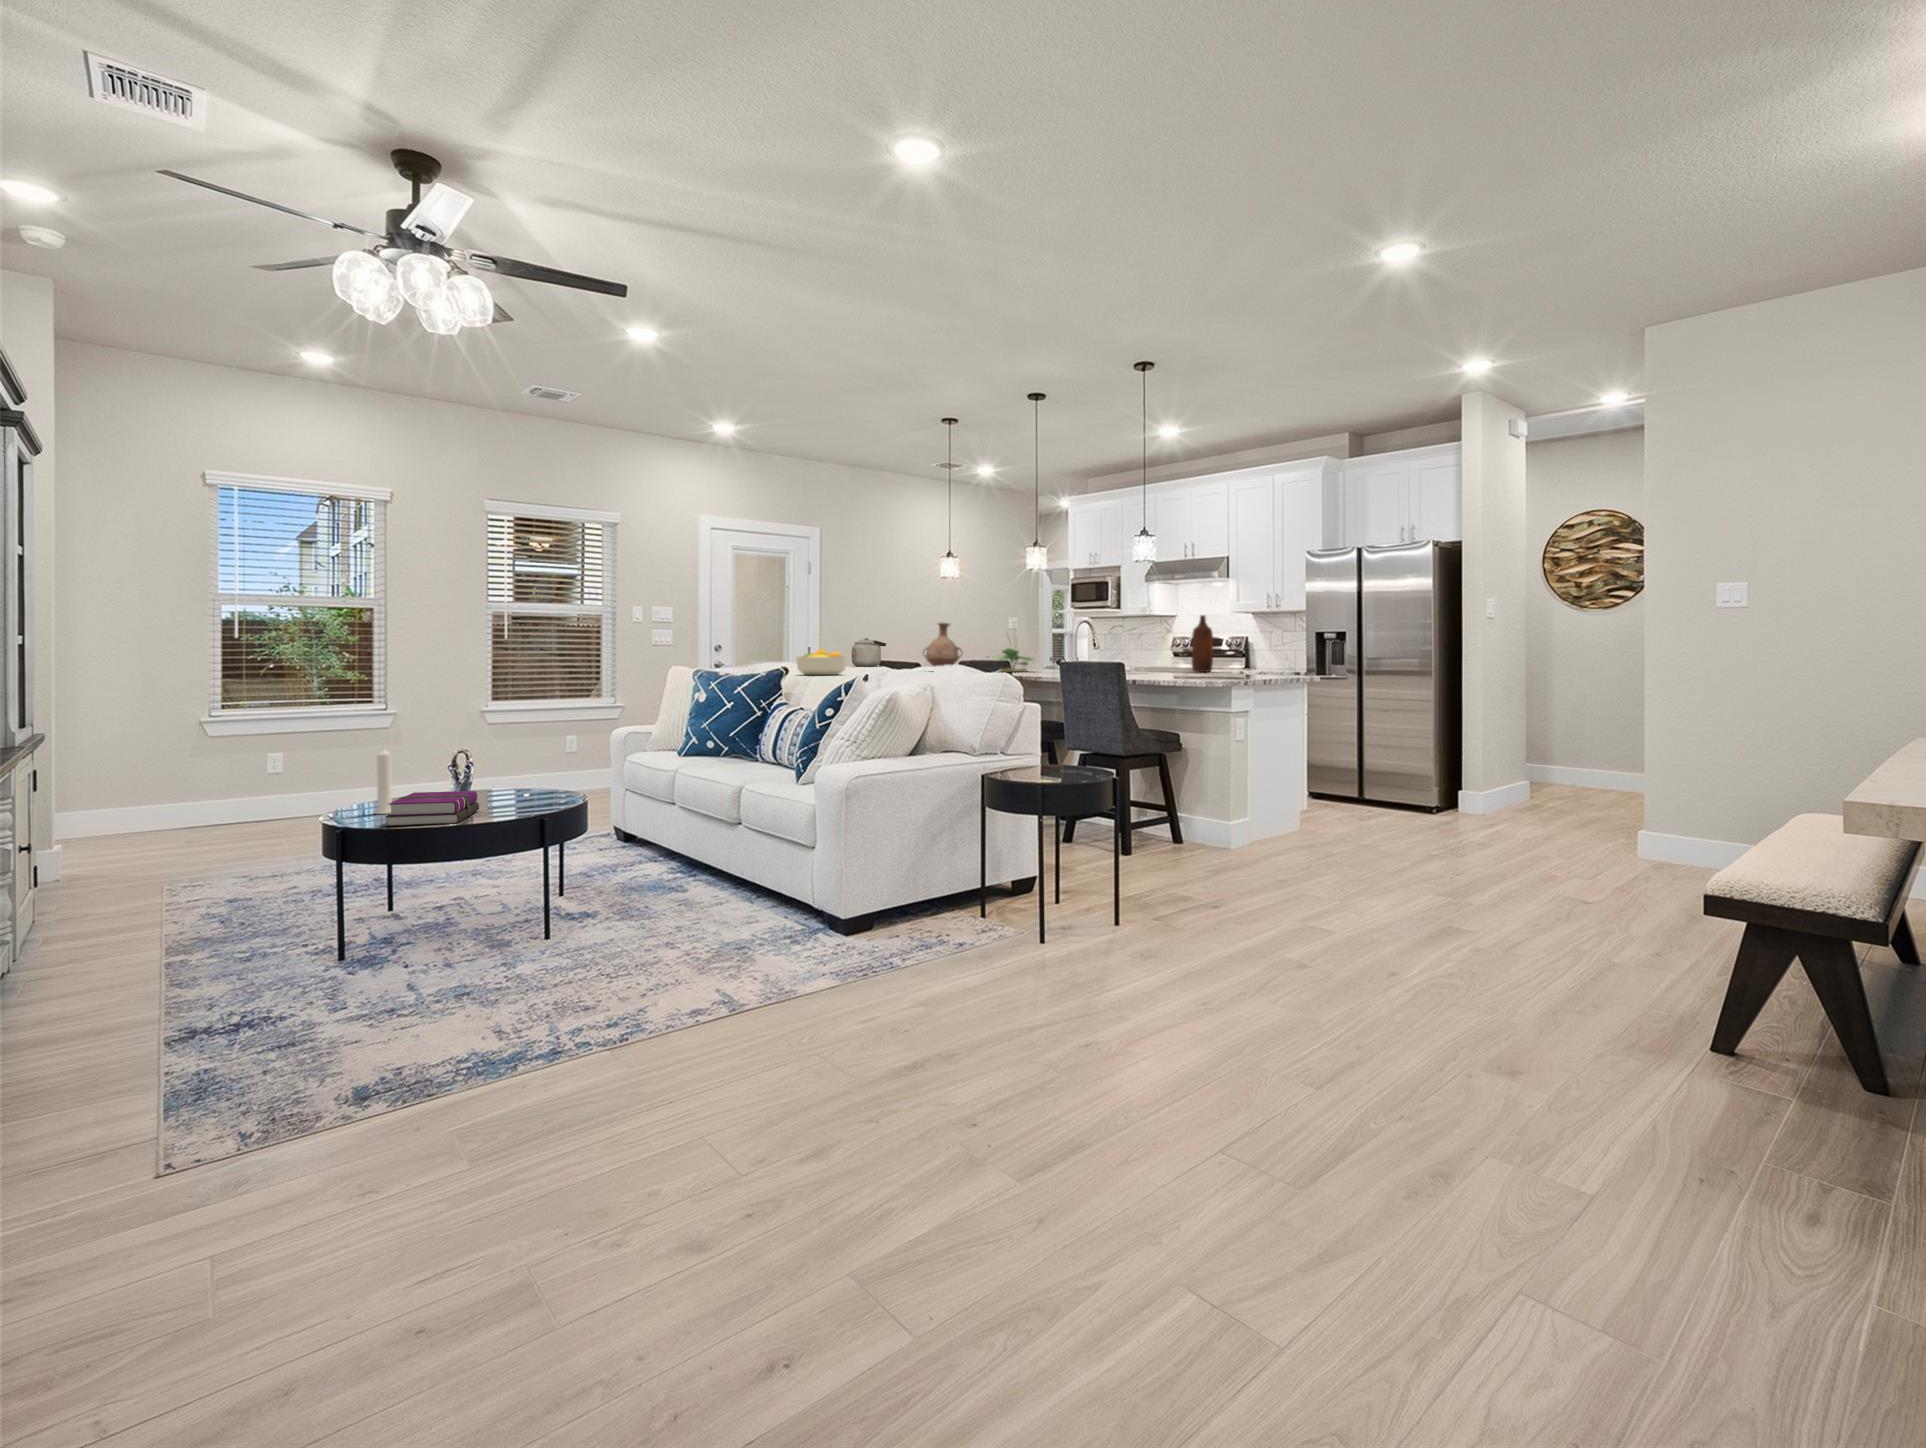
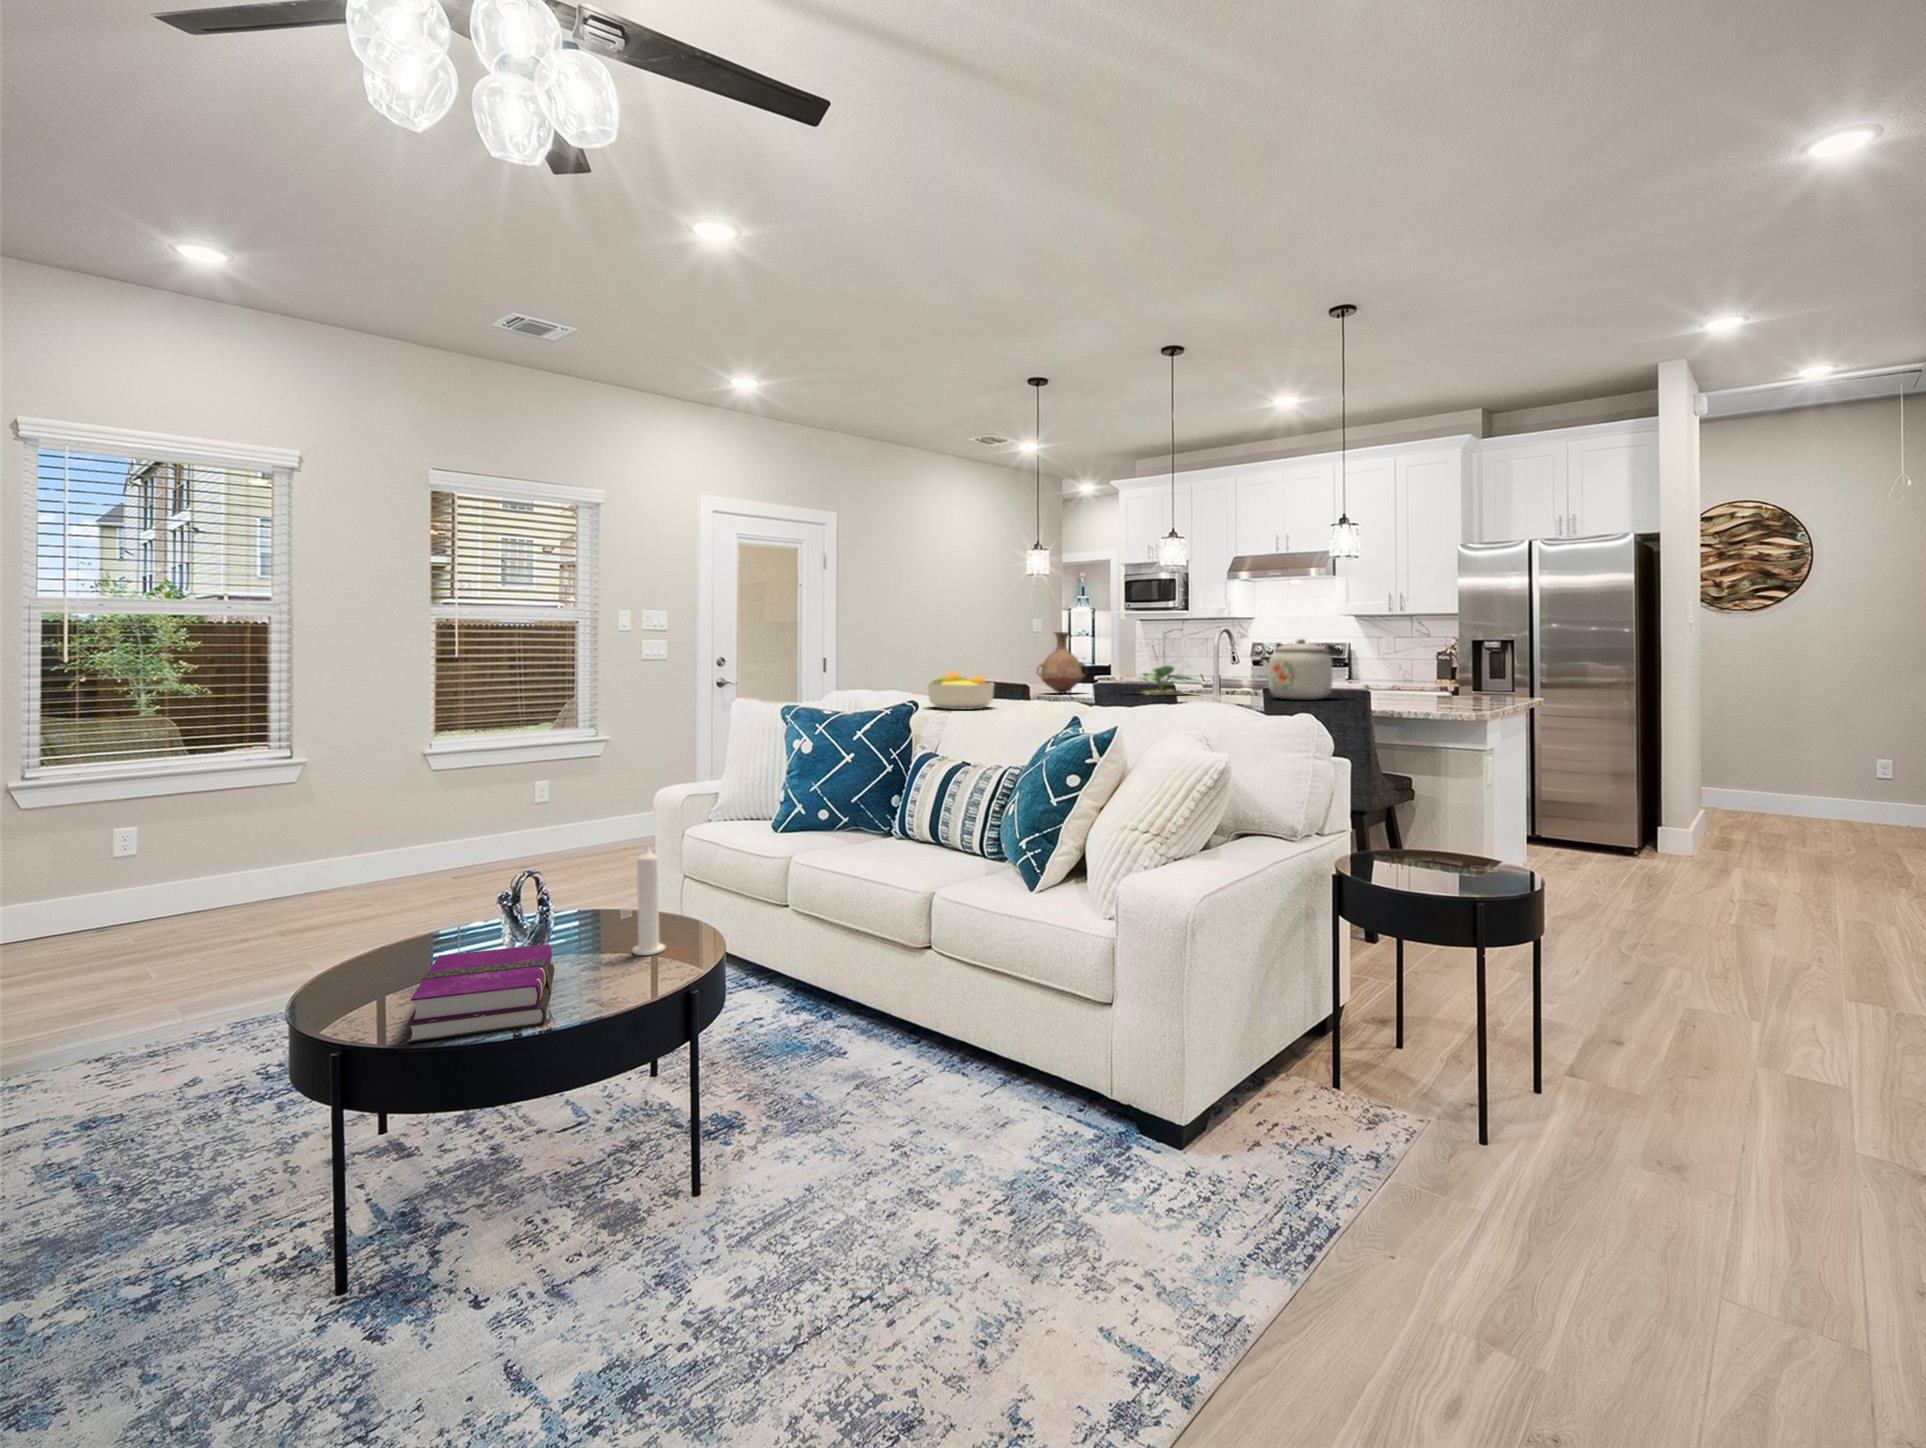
bottle: present [1192,615,1213,672] -> none [1399,623,1428,694]
kettle: present [852,638,886,667] -> present [1263,639,1343,700]
candle: present [374,746,392,814] -> present [633,844,665,955]

